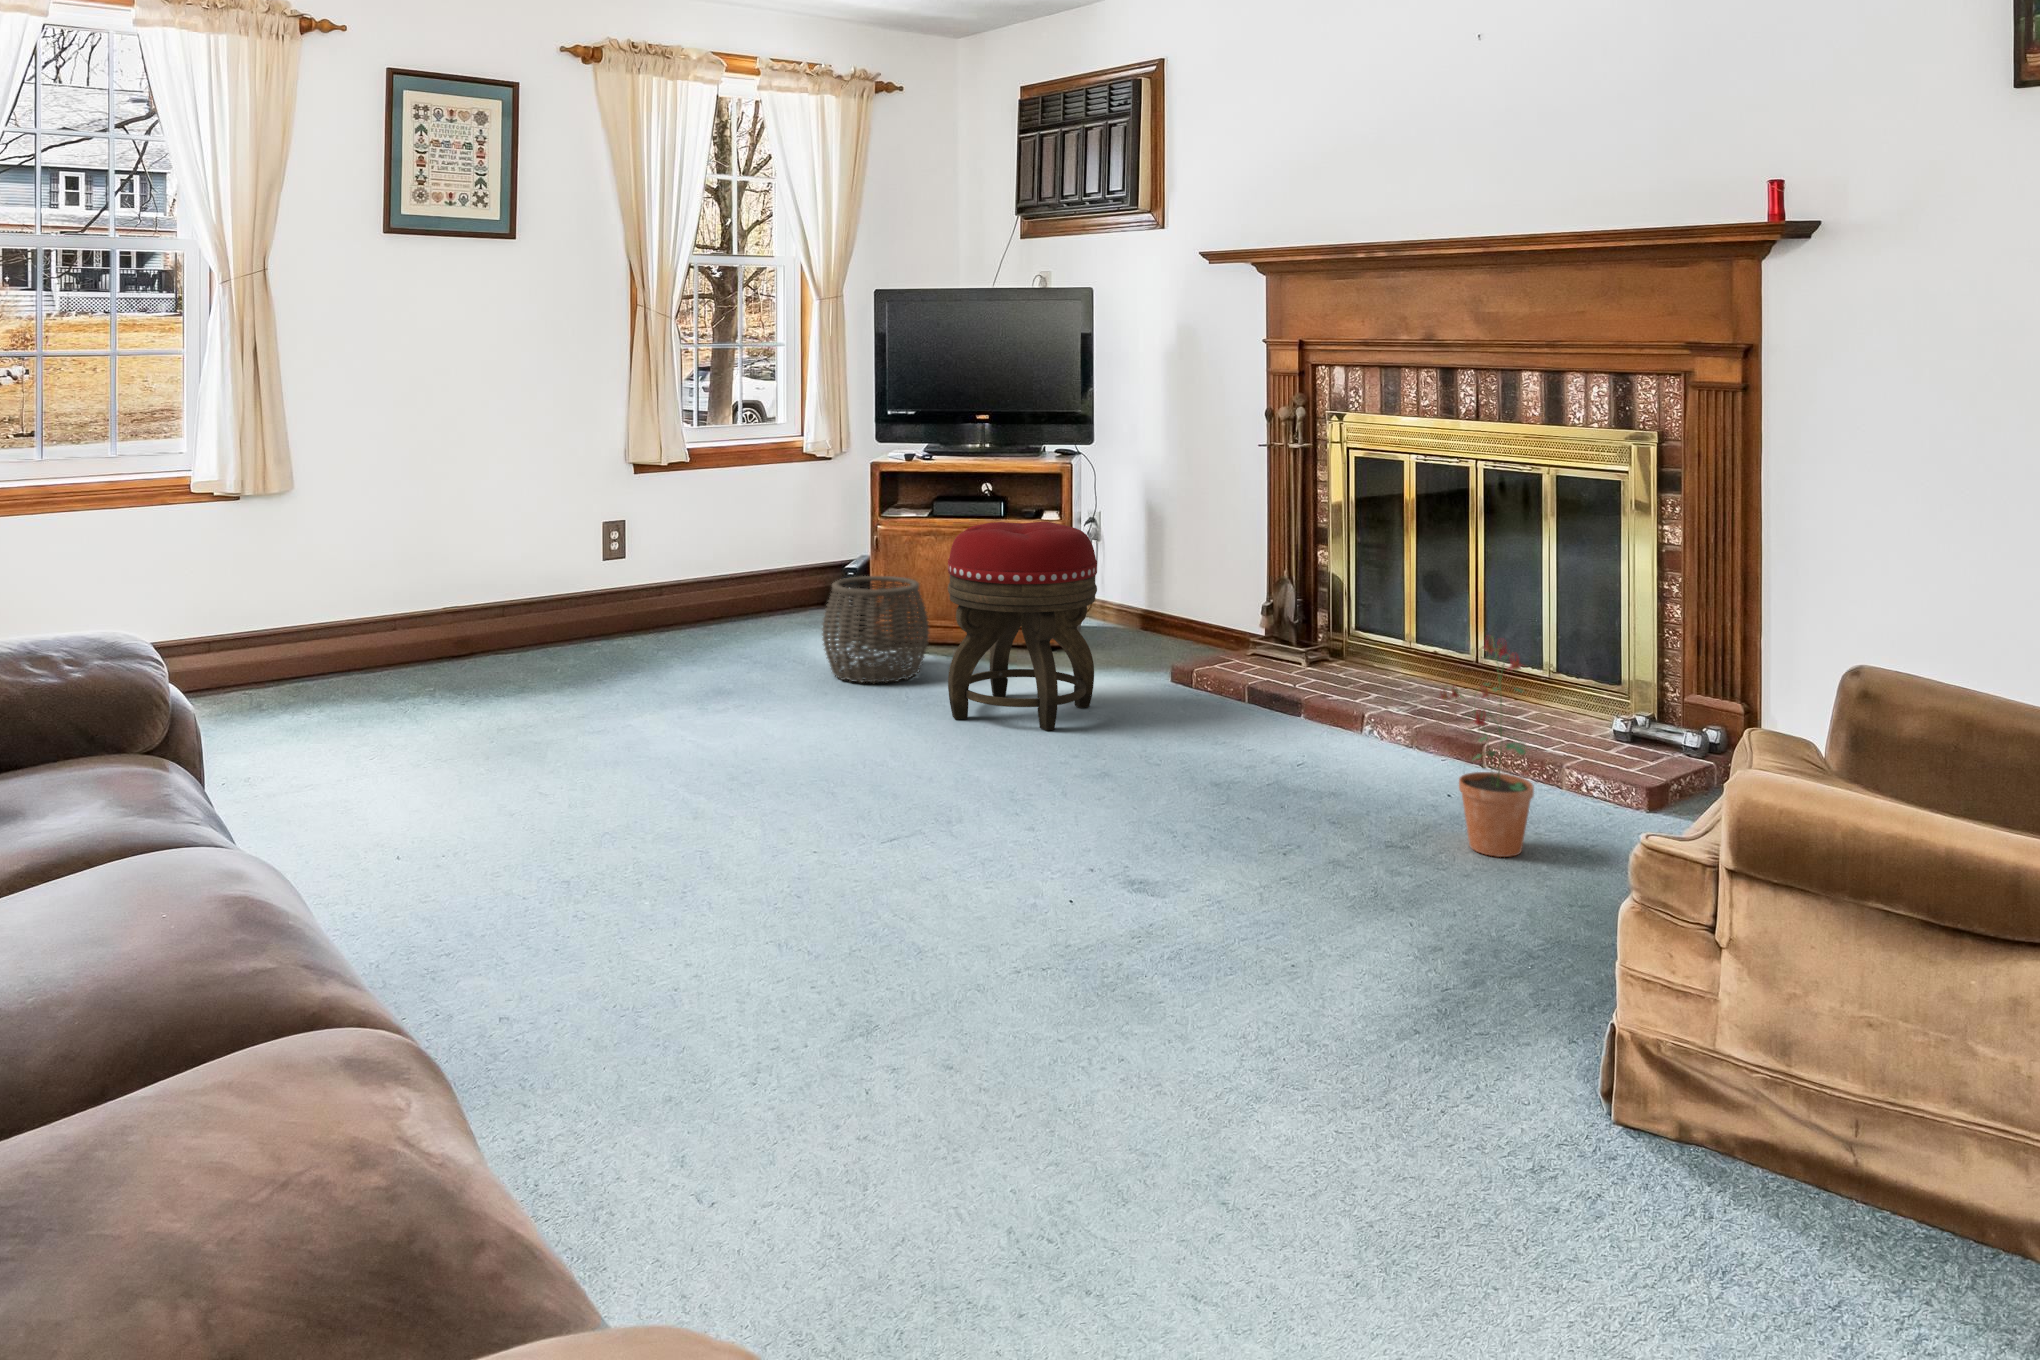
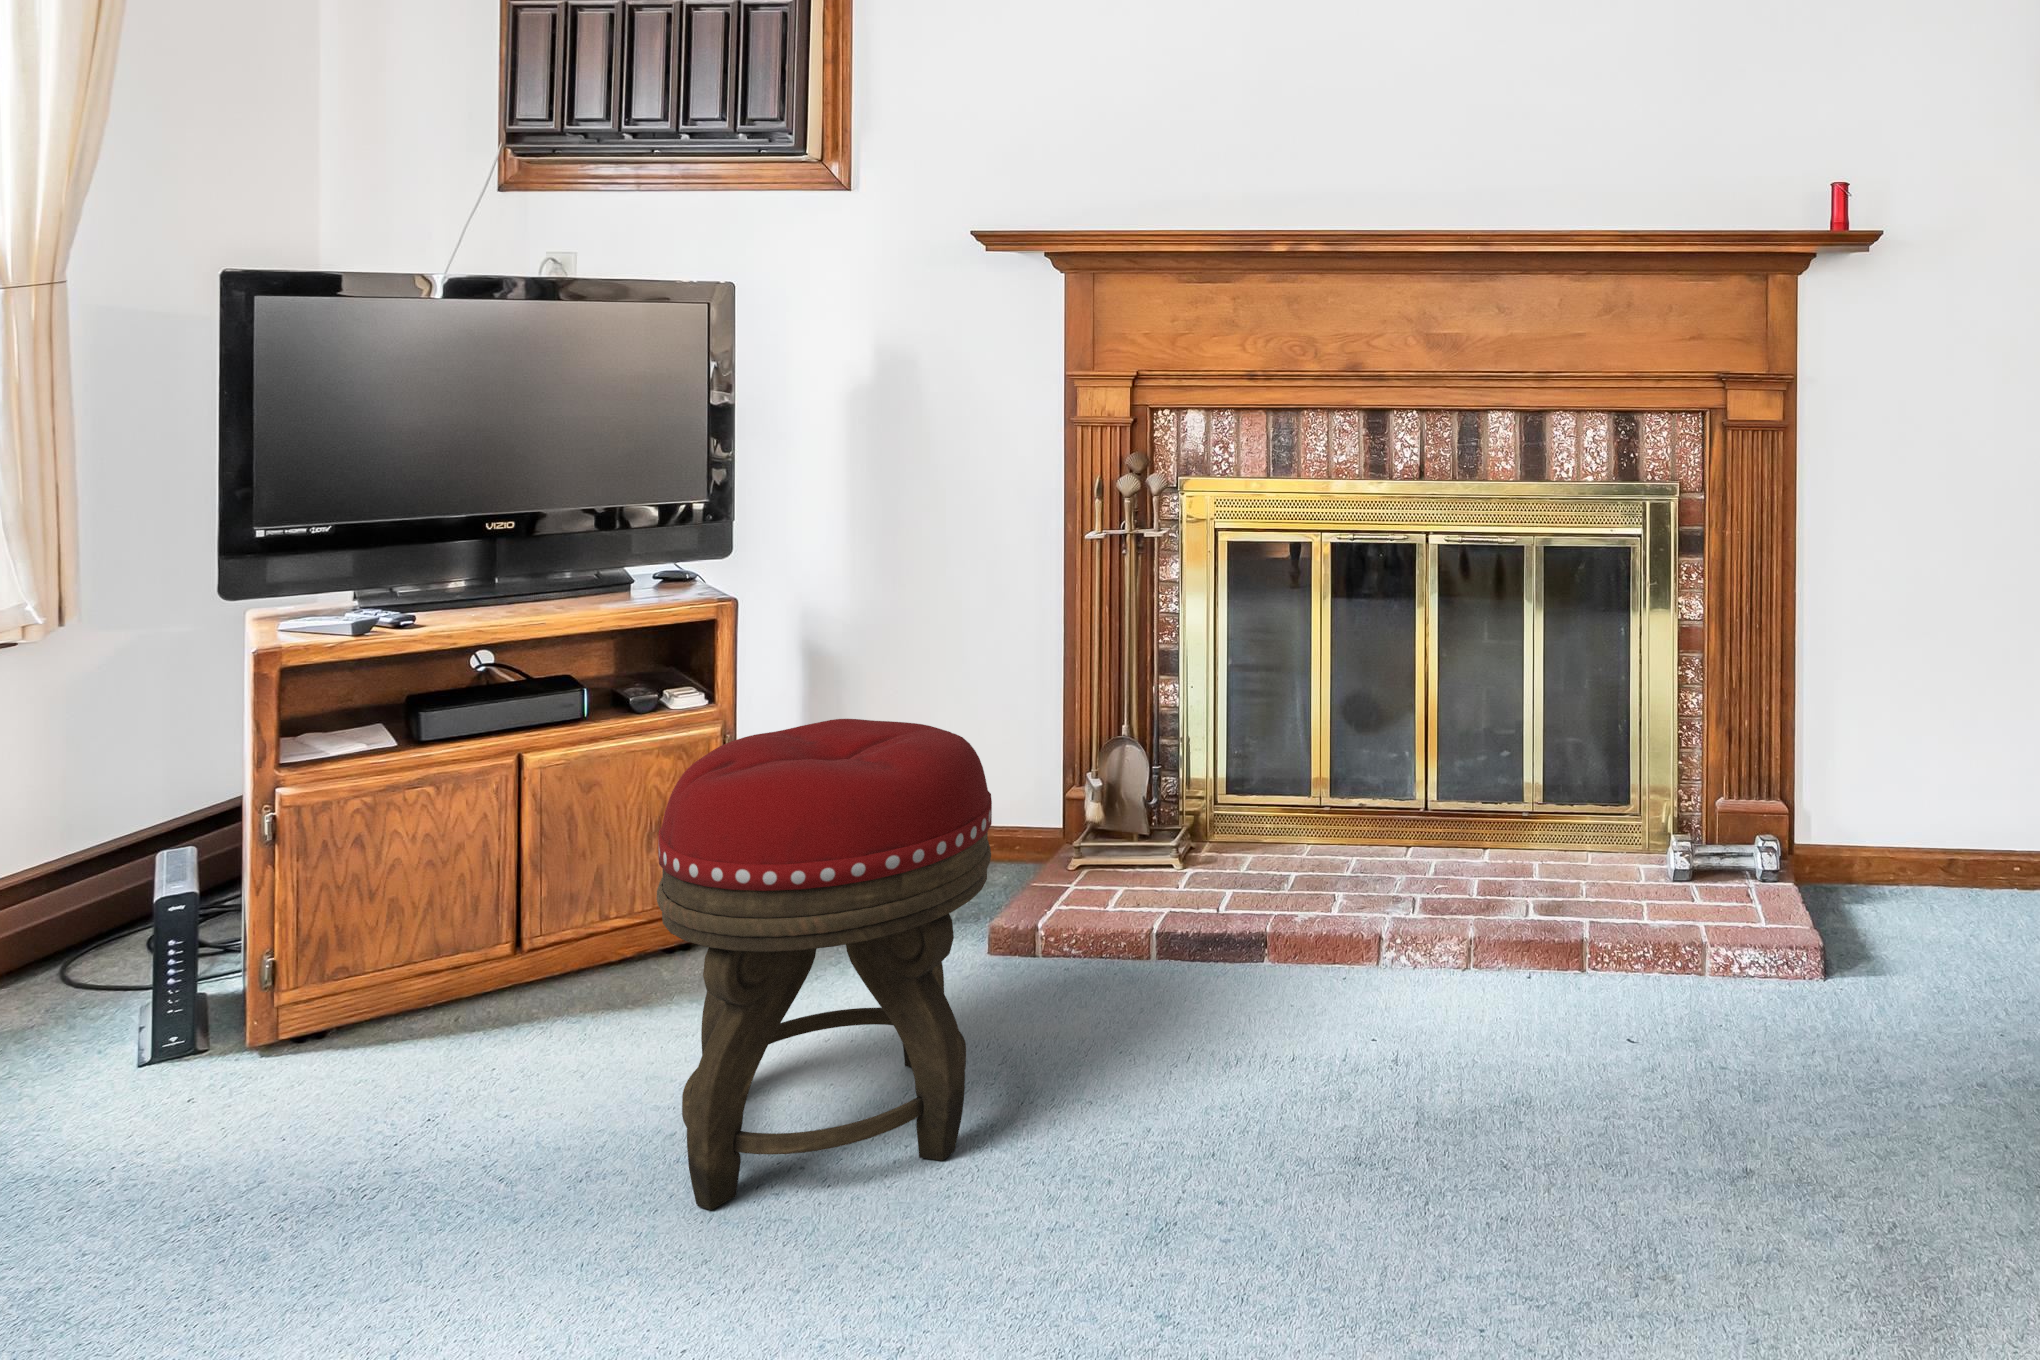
woven basket: present [822,576,929,683] -> none [179,887,500,1192]
potted plant: present [1441,636,1534,857] -> none [1784,803,1965,1154]

